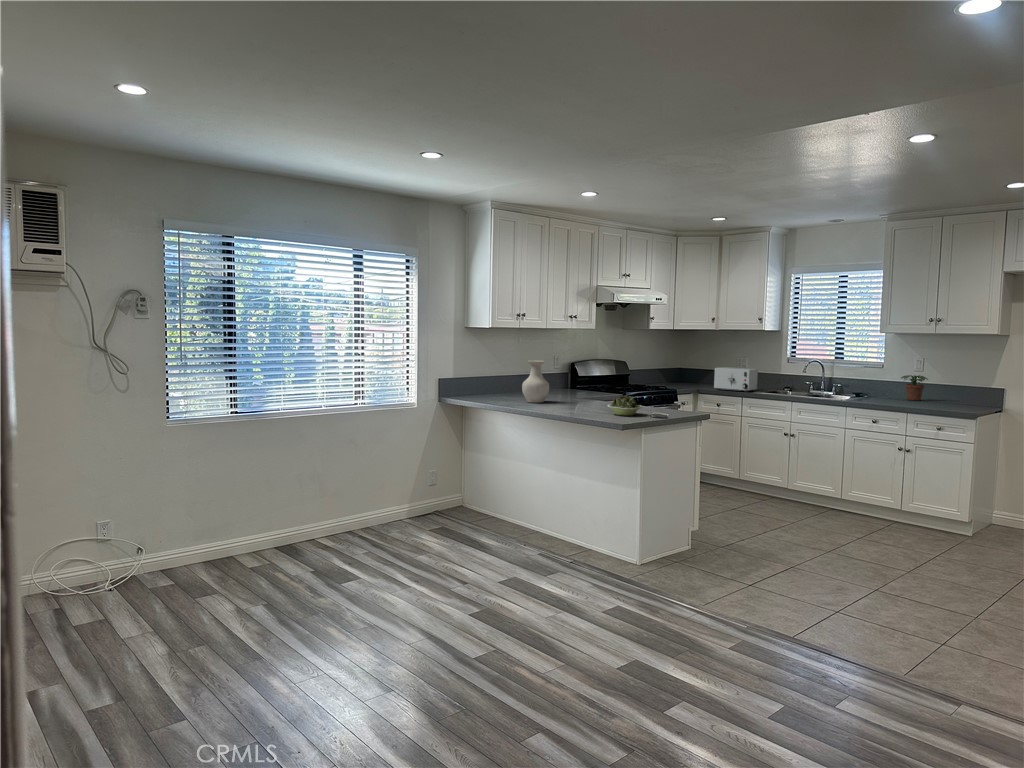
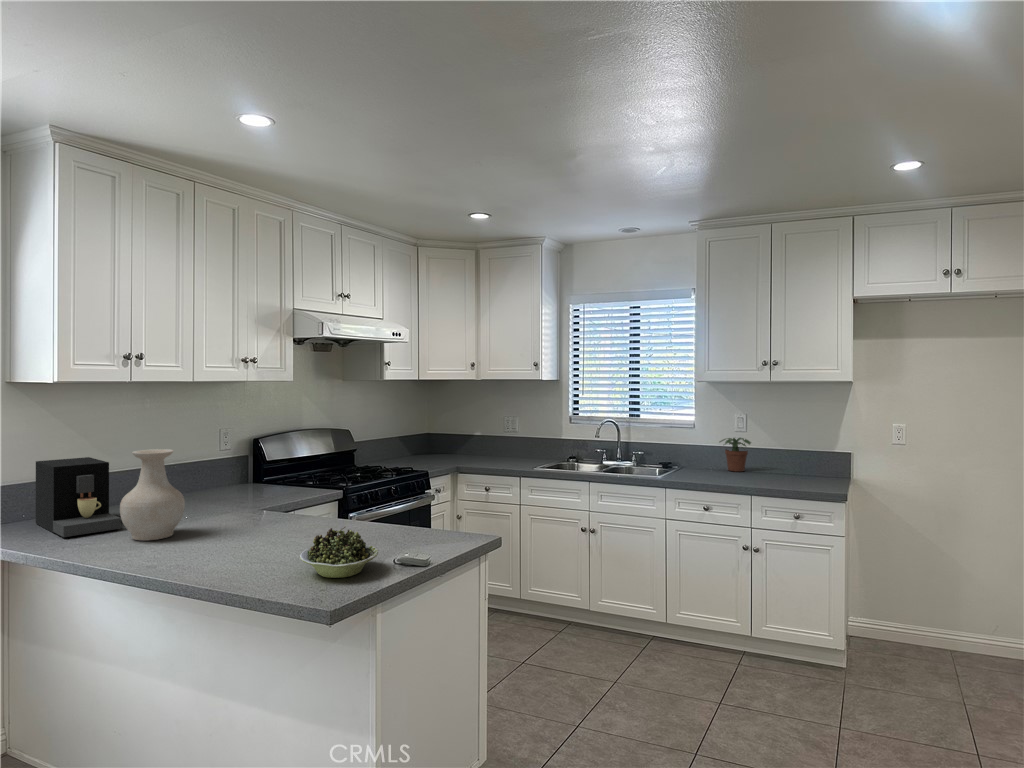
coffee maker: none [479,366,519,399] -> present [36,457,121,537]
toaster: present [714,367,758,392] -> none [479,433,538,469]

